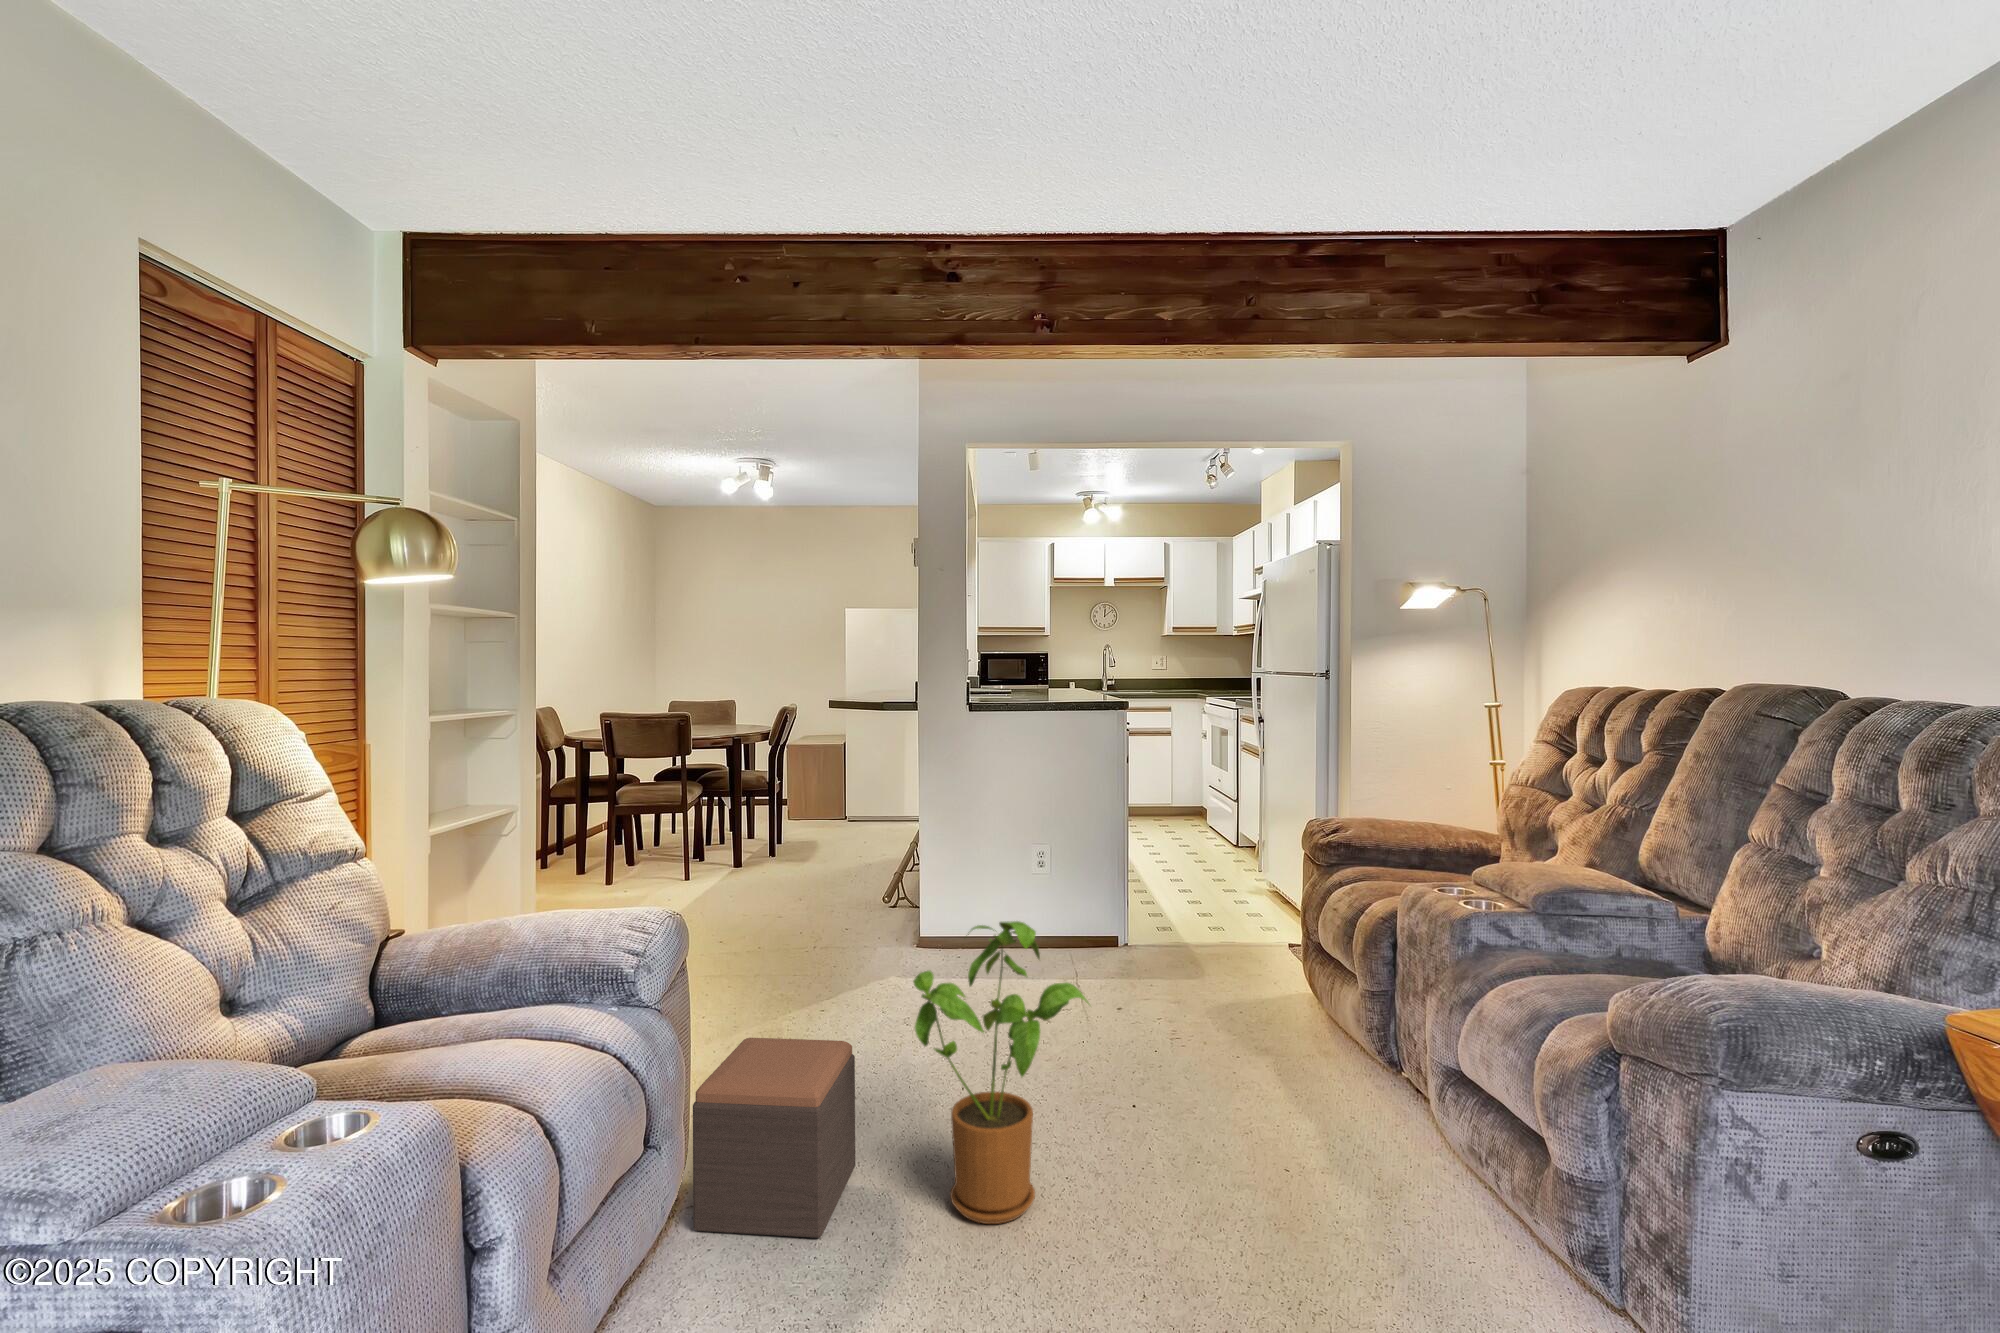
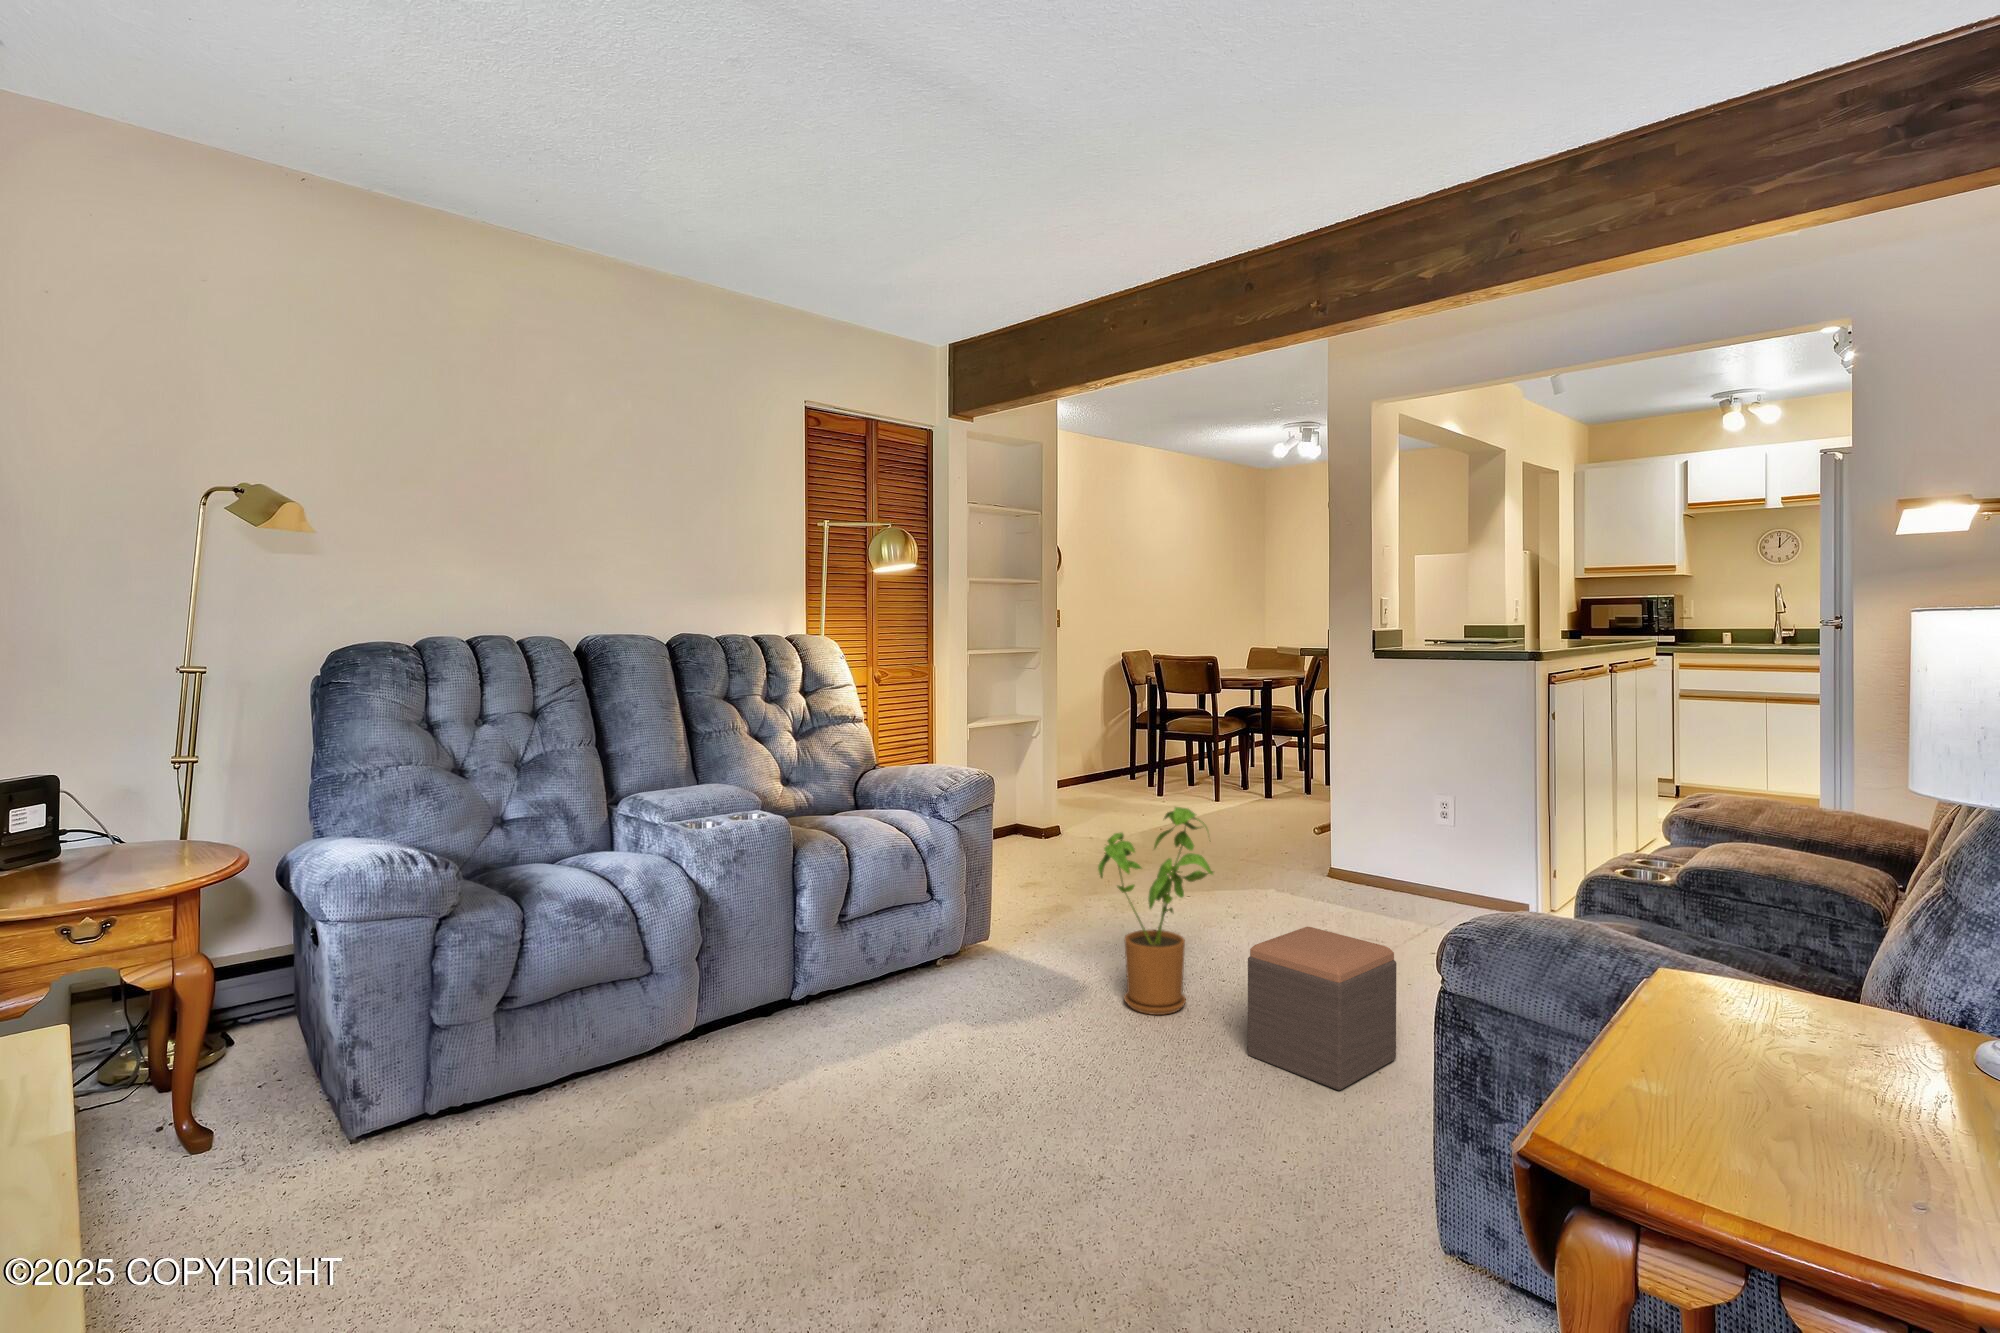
footstool: present [693,1038,855,1238] -> present [1248,927,1396,1090]

